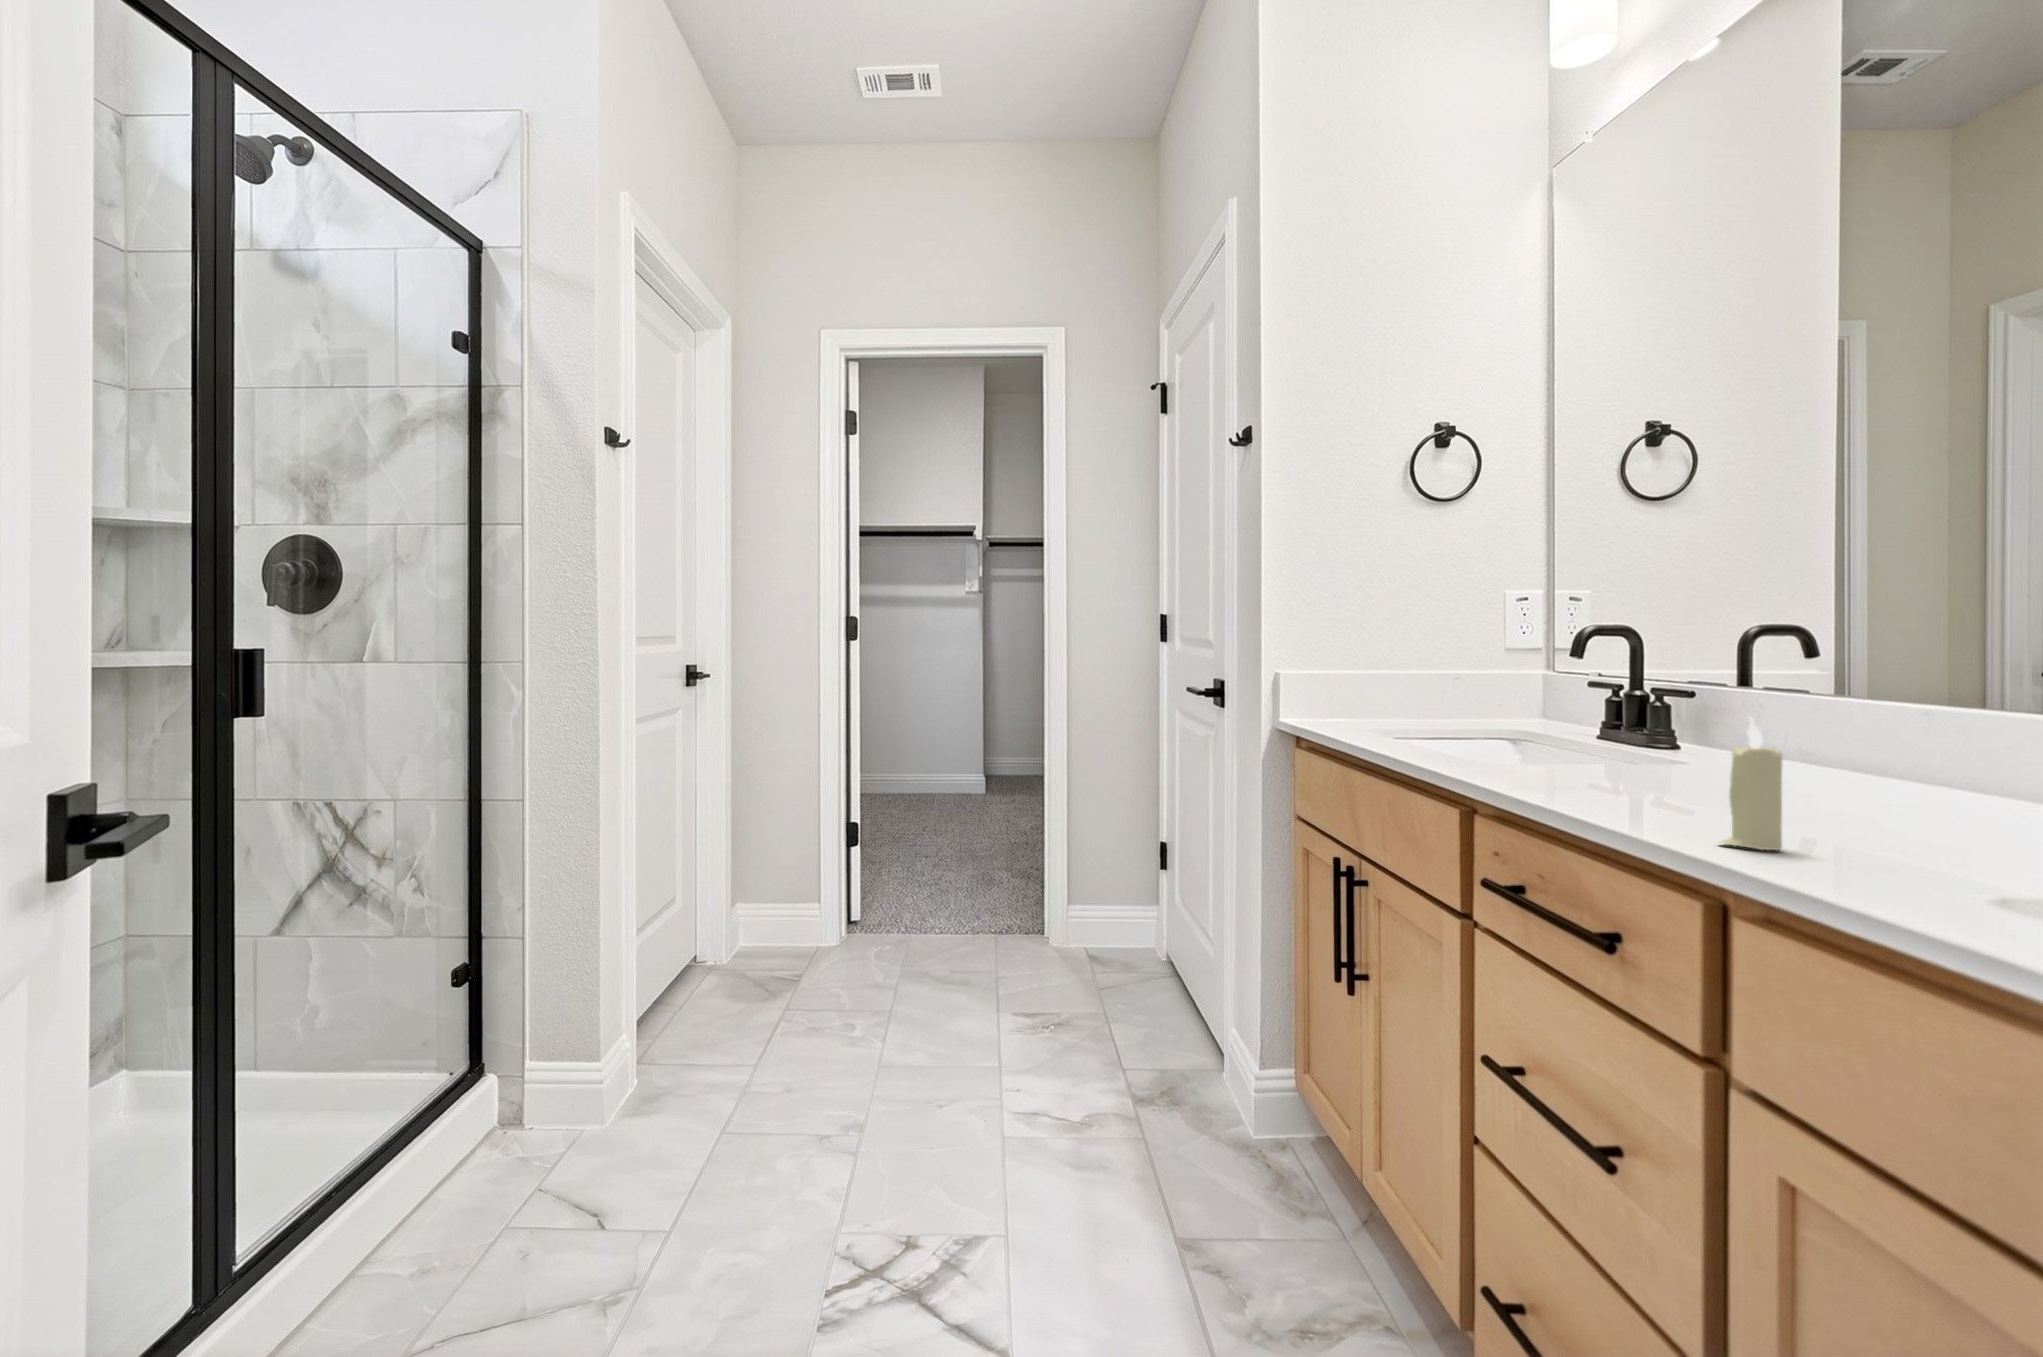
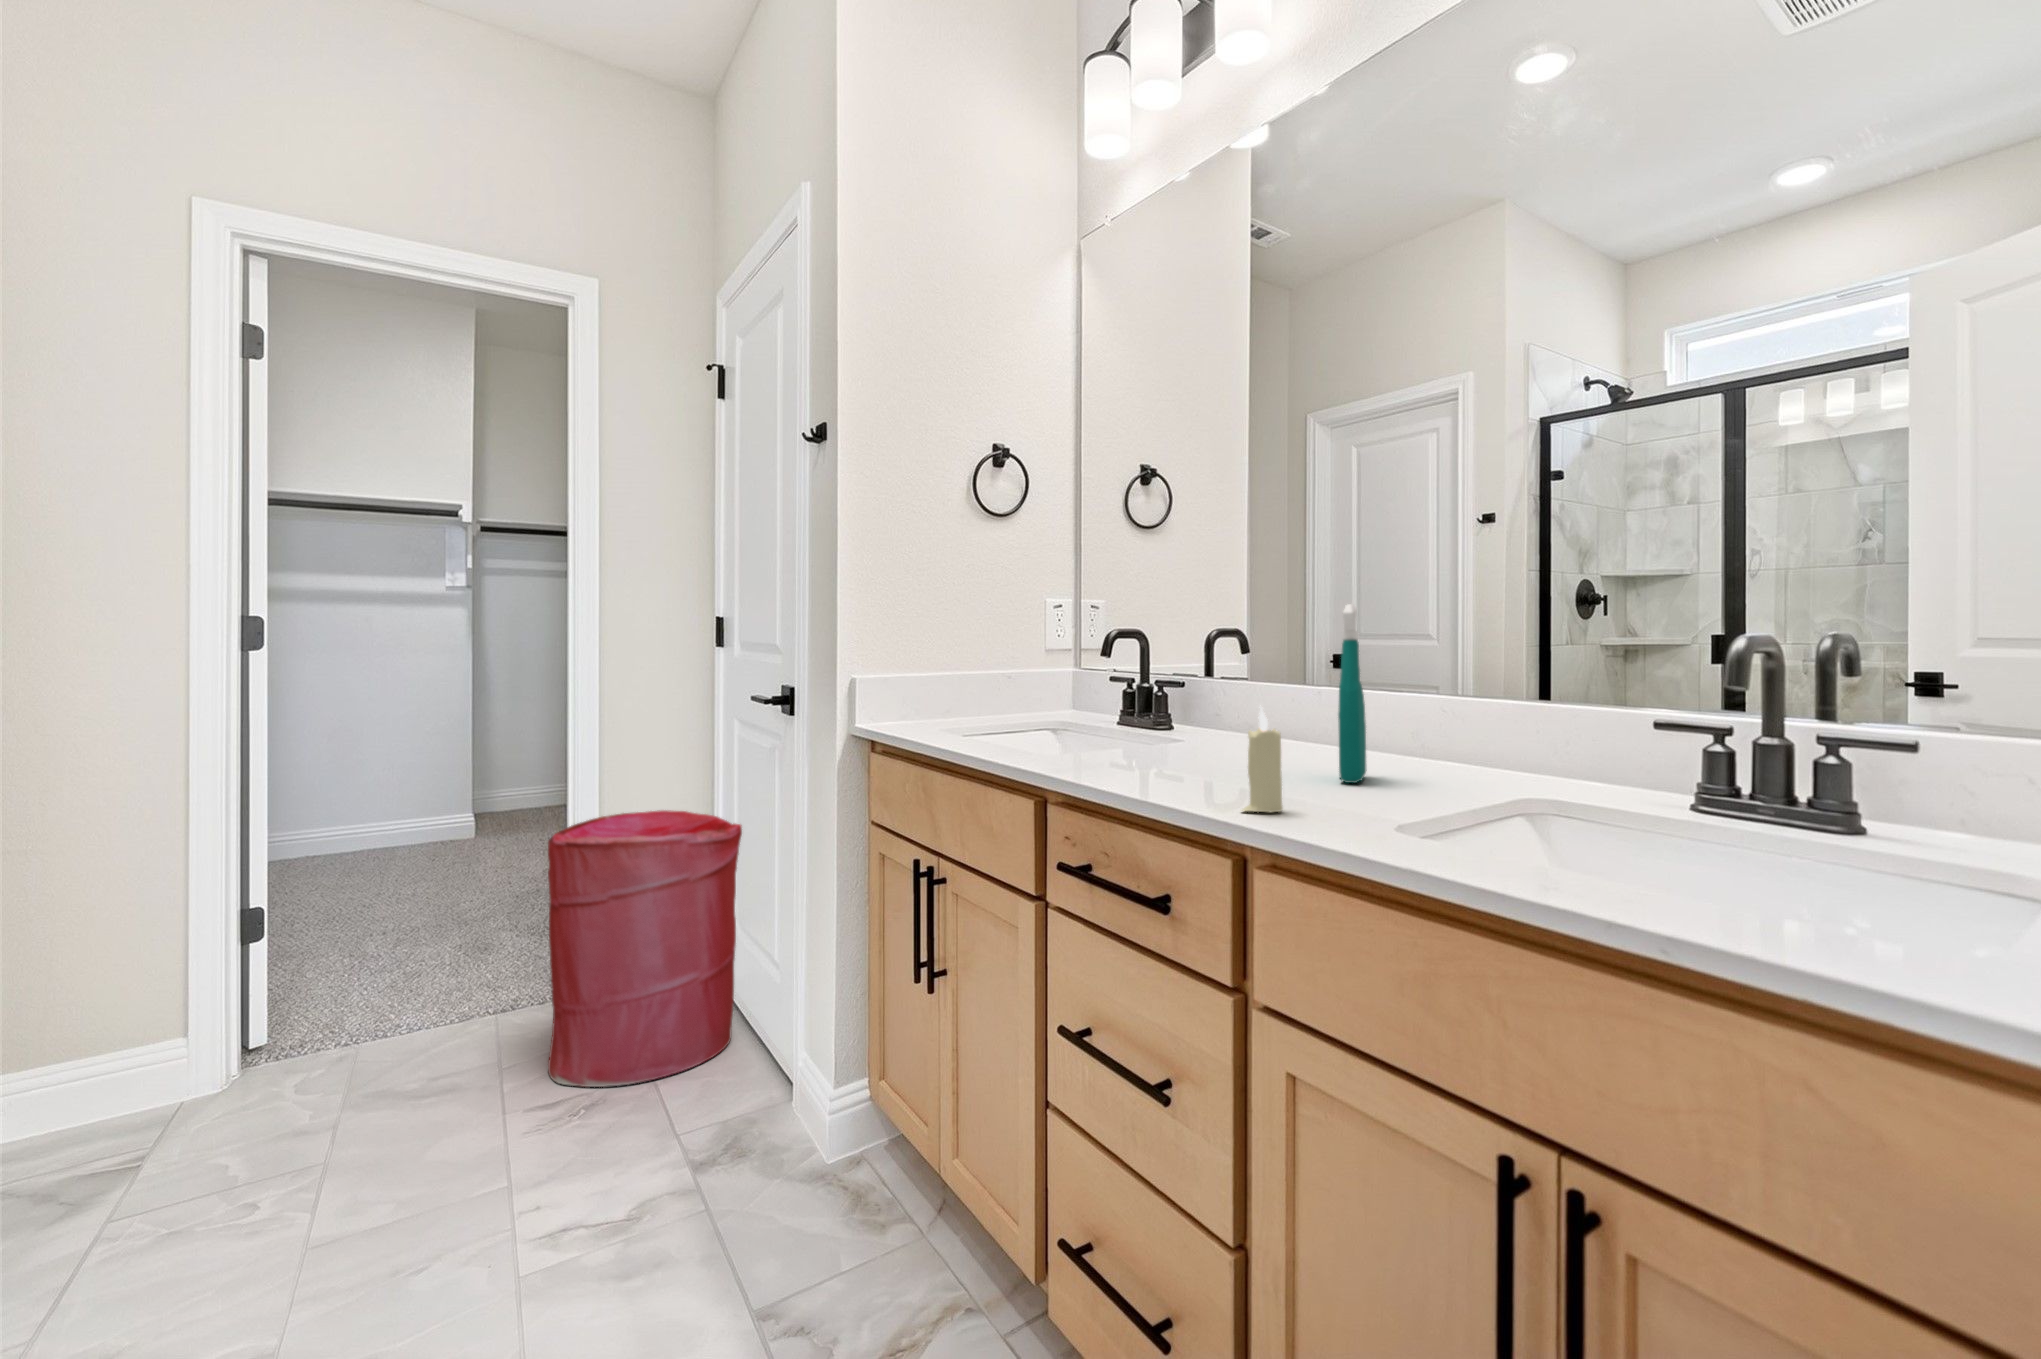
spray bottle: none [1903,594,1960,833] -> present [1338,604,1367,783]
laundry hamper: none [1007,787,1175,1033] -> present [548,810,742,1087]

